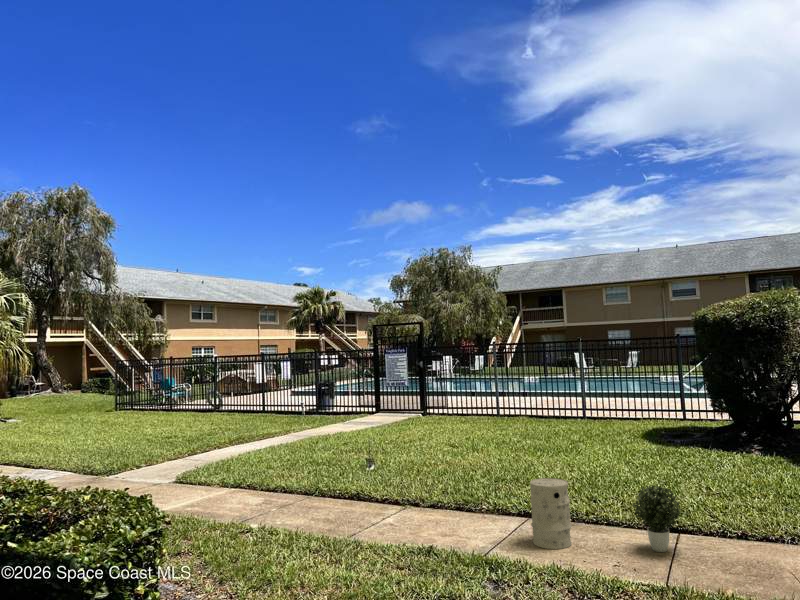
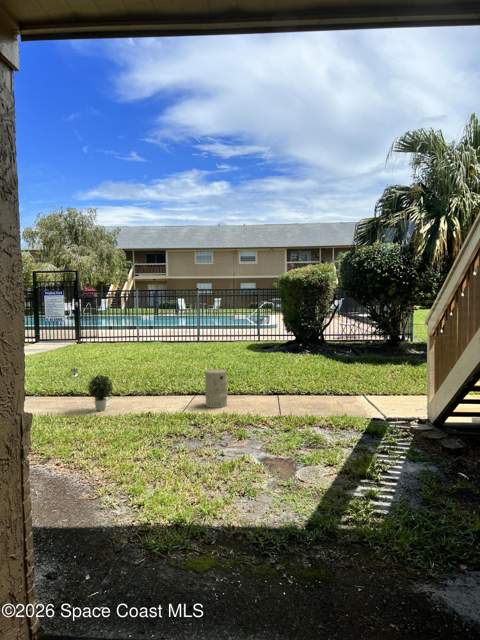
potted plant: present [632,485,681,552] -> present [87,375,113,411]

